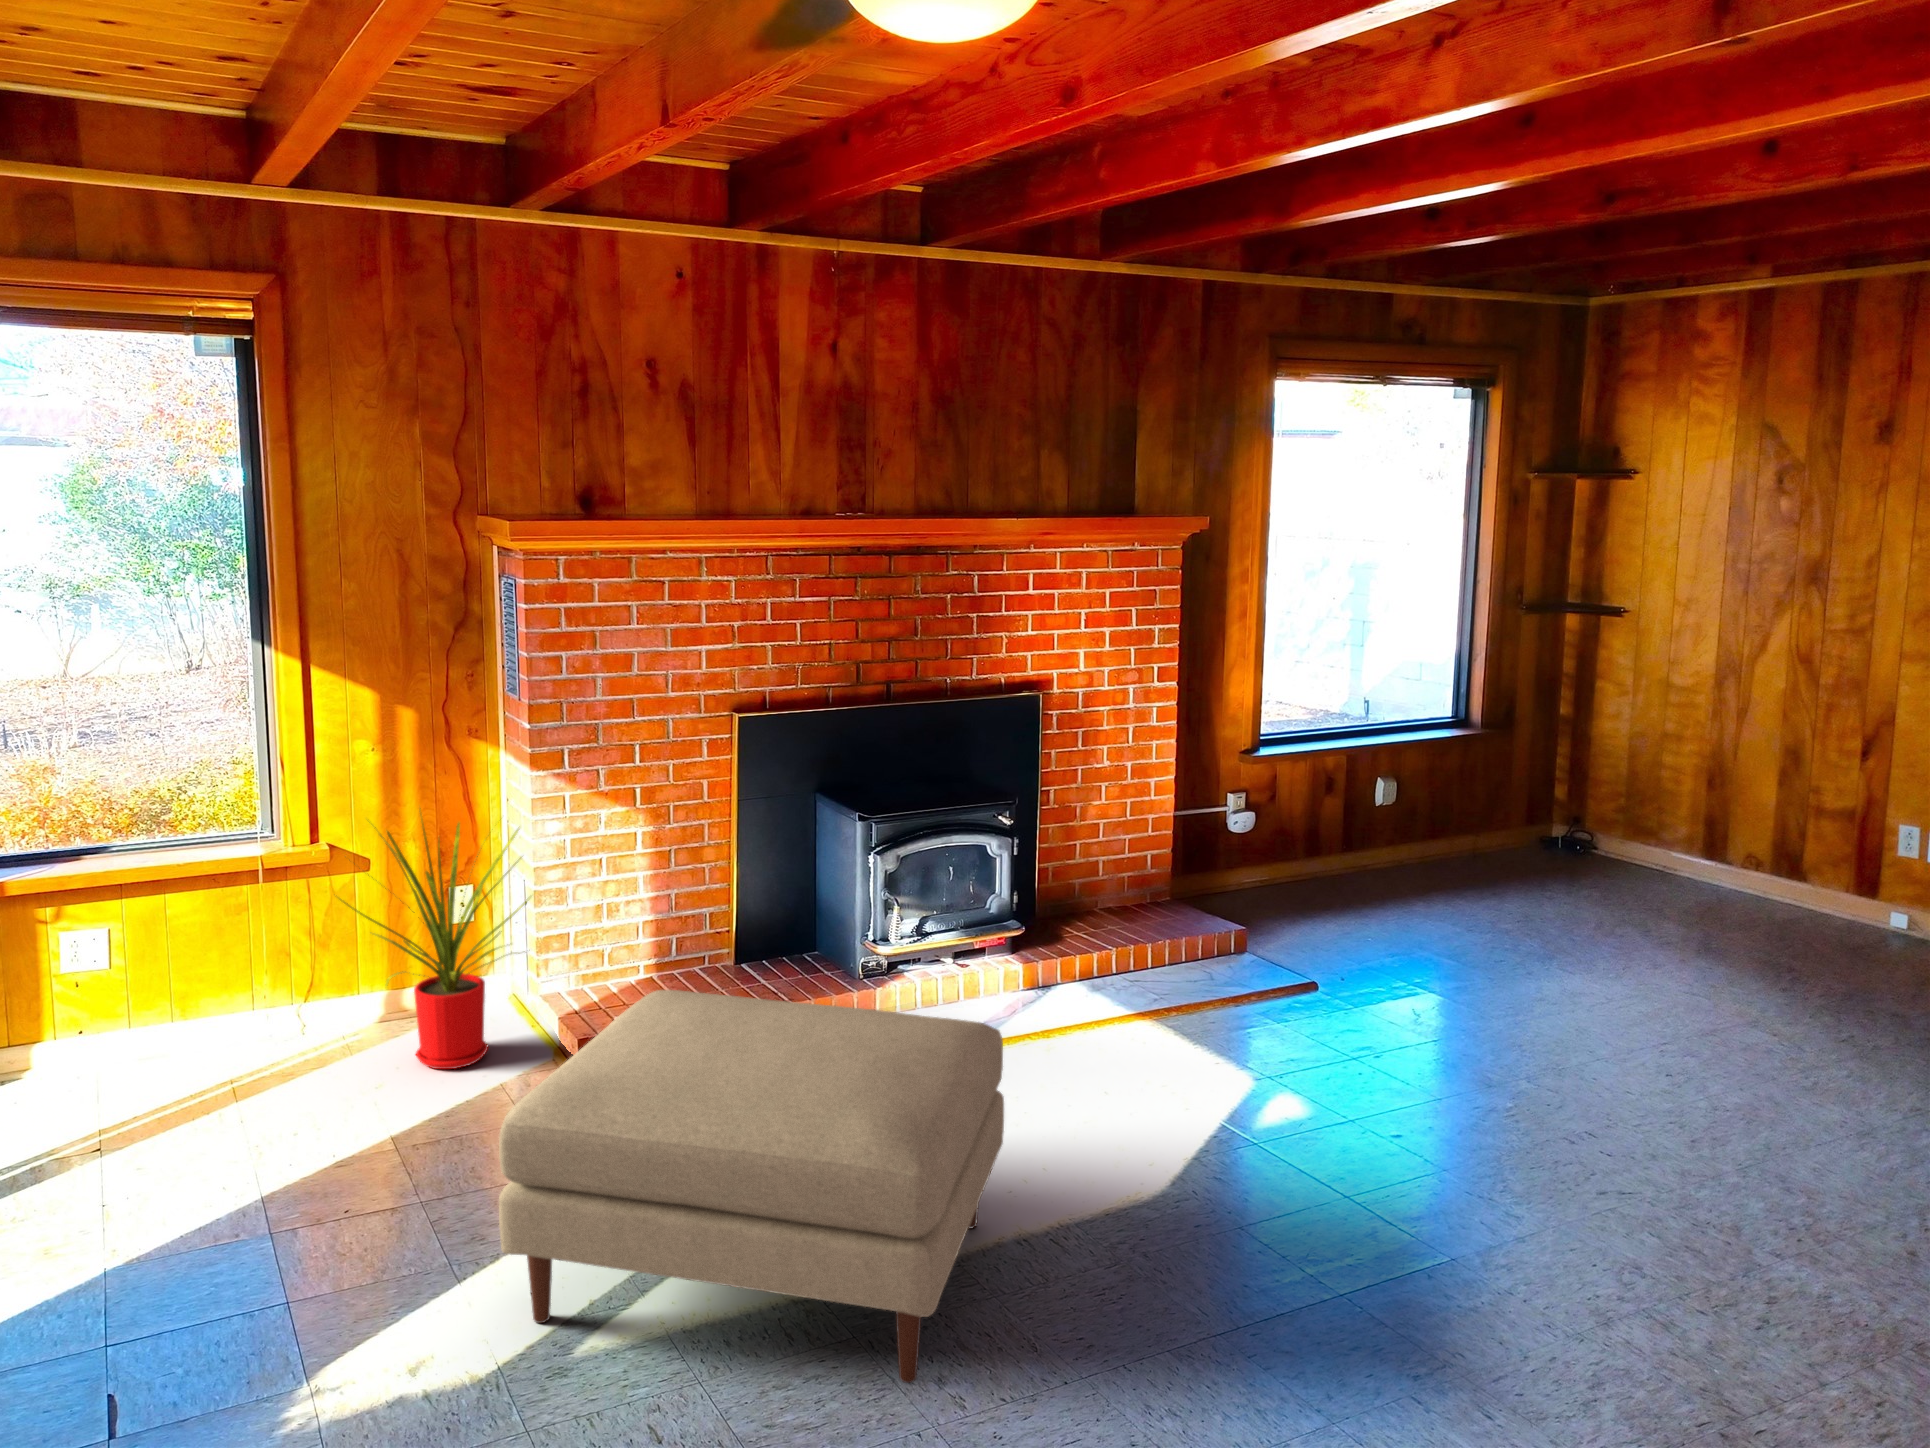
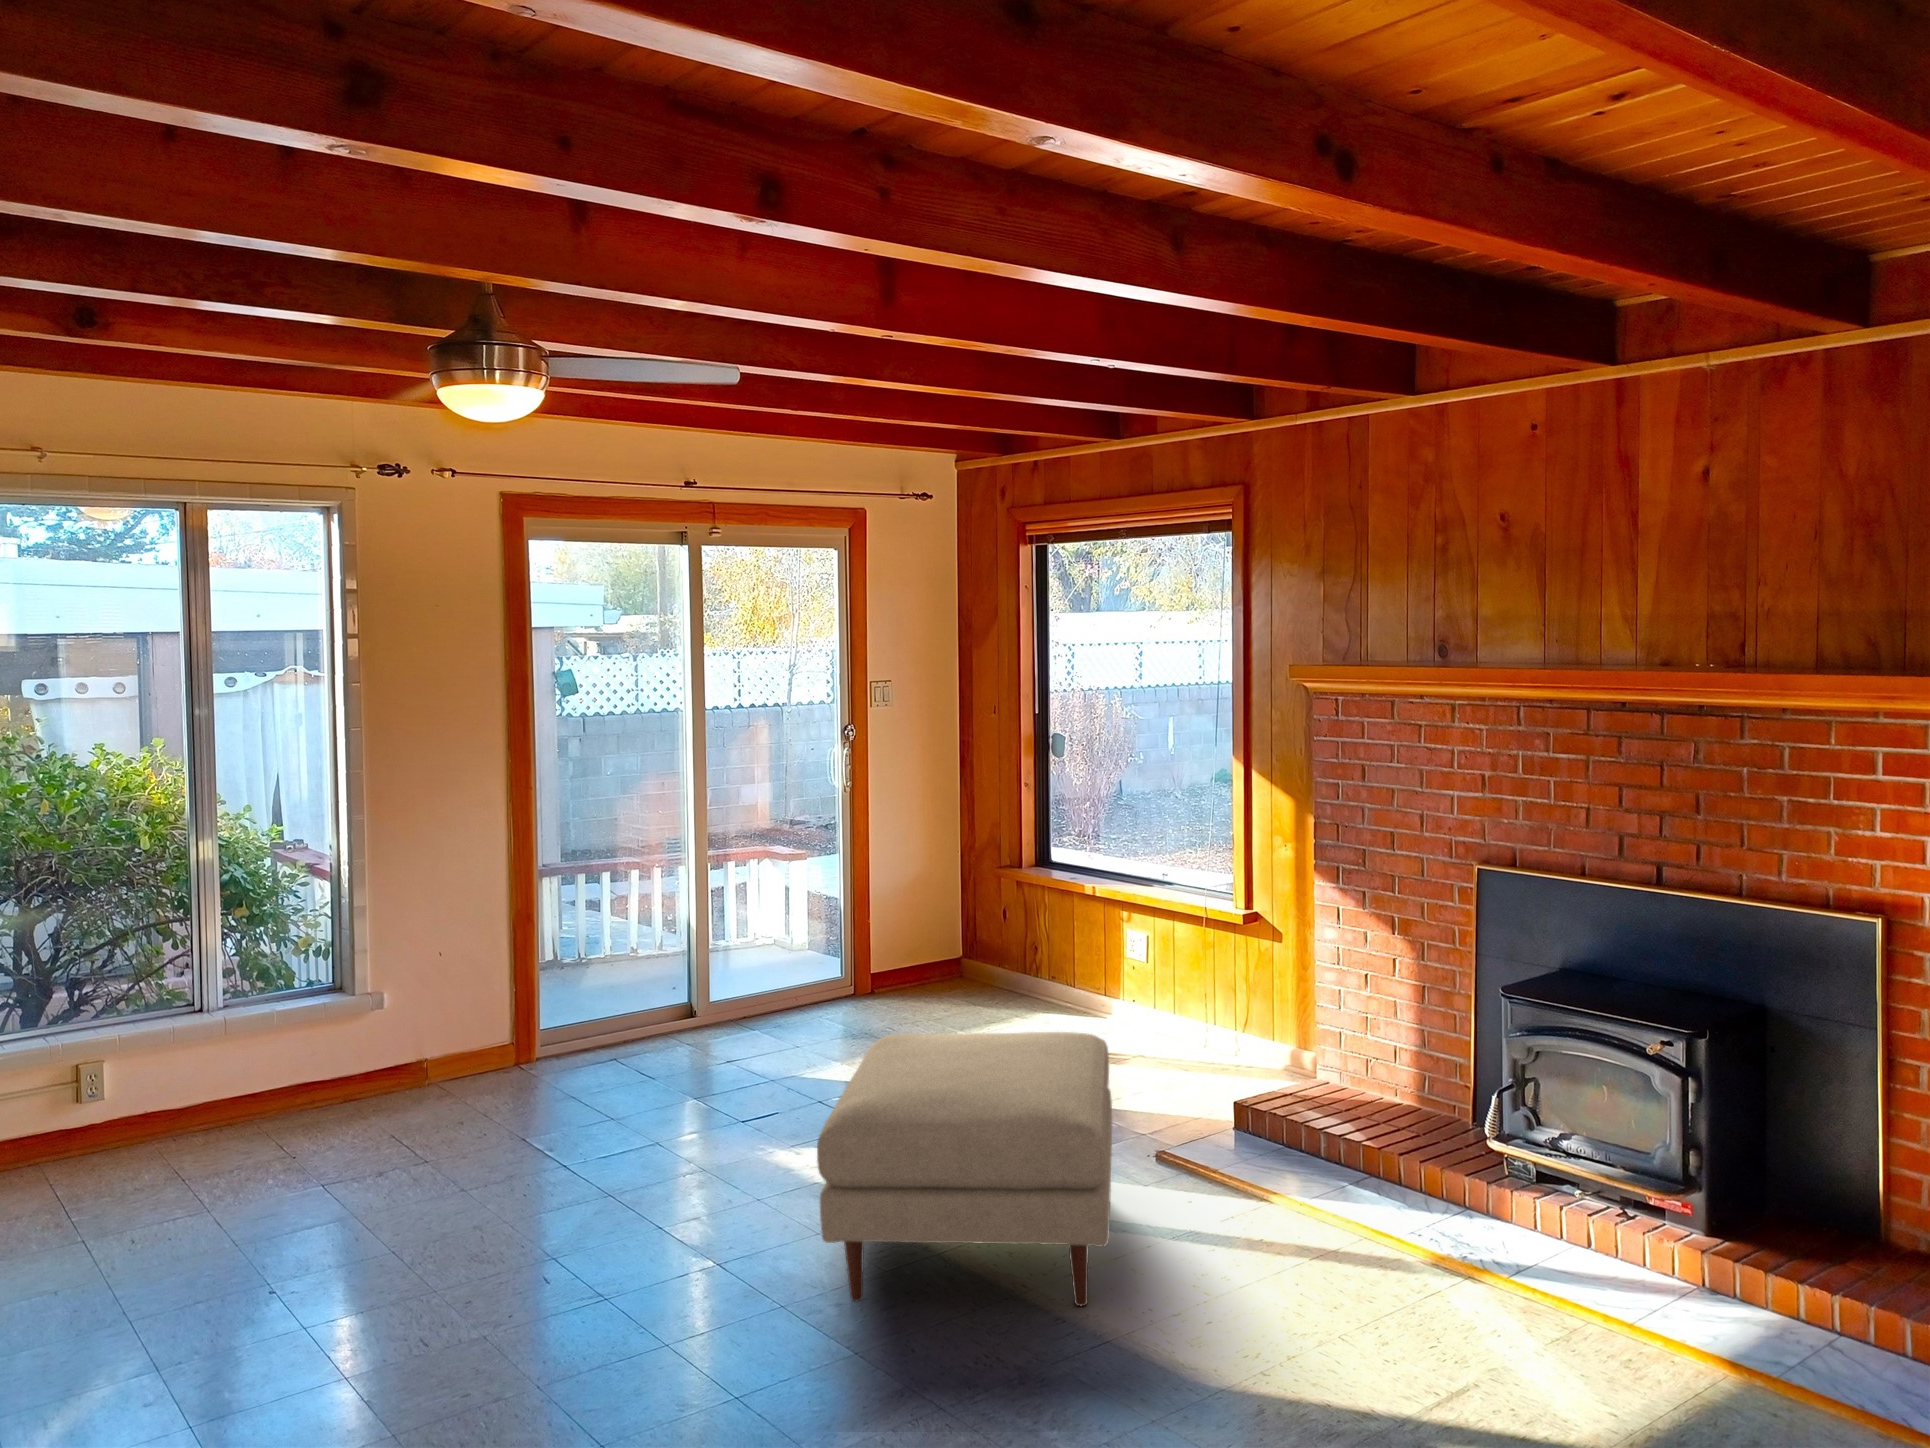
house plant: present [341,815,528,1069] -> none [1165,886,1313,1100]

